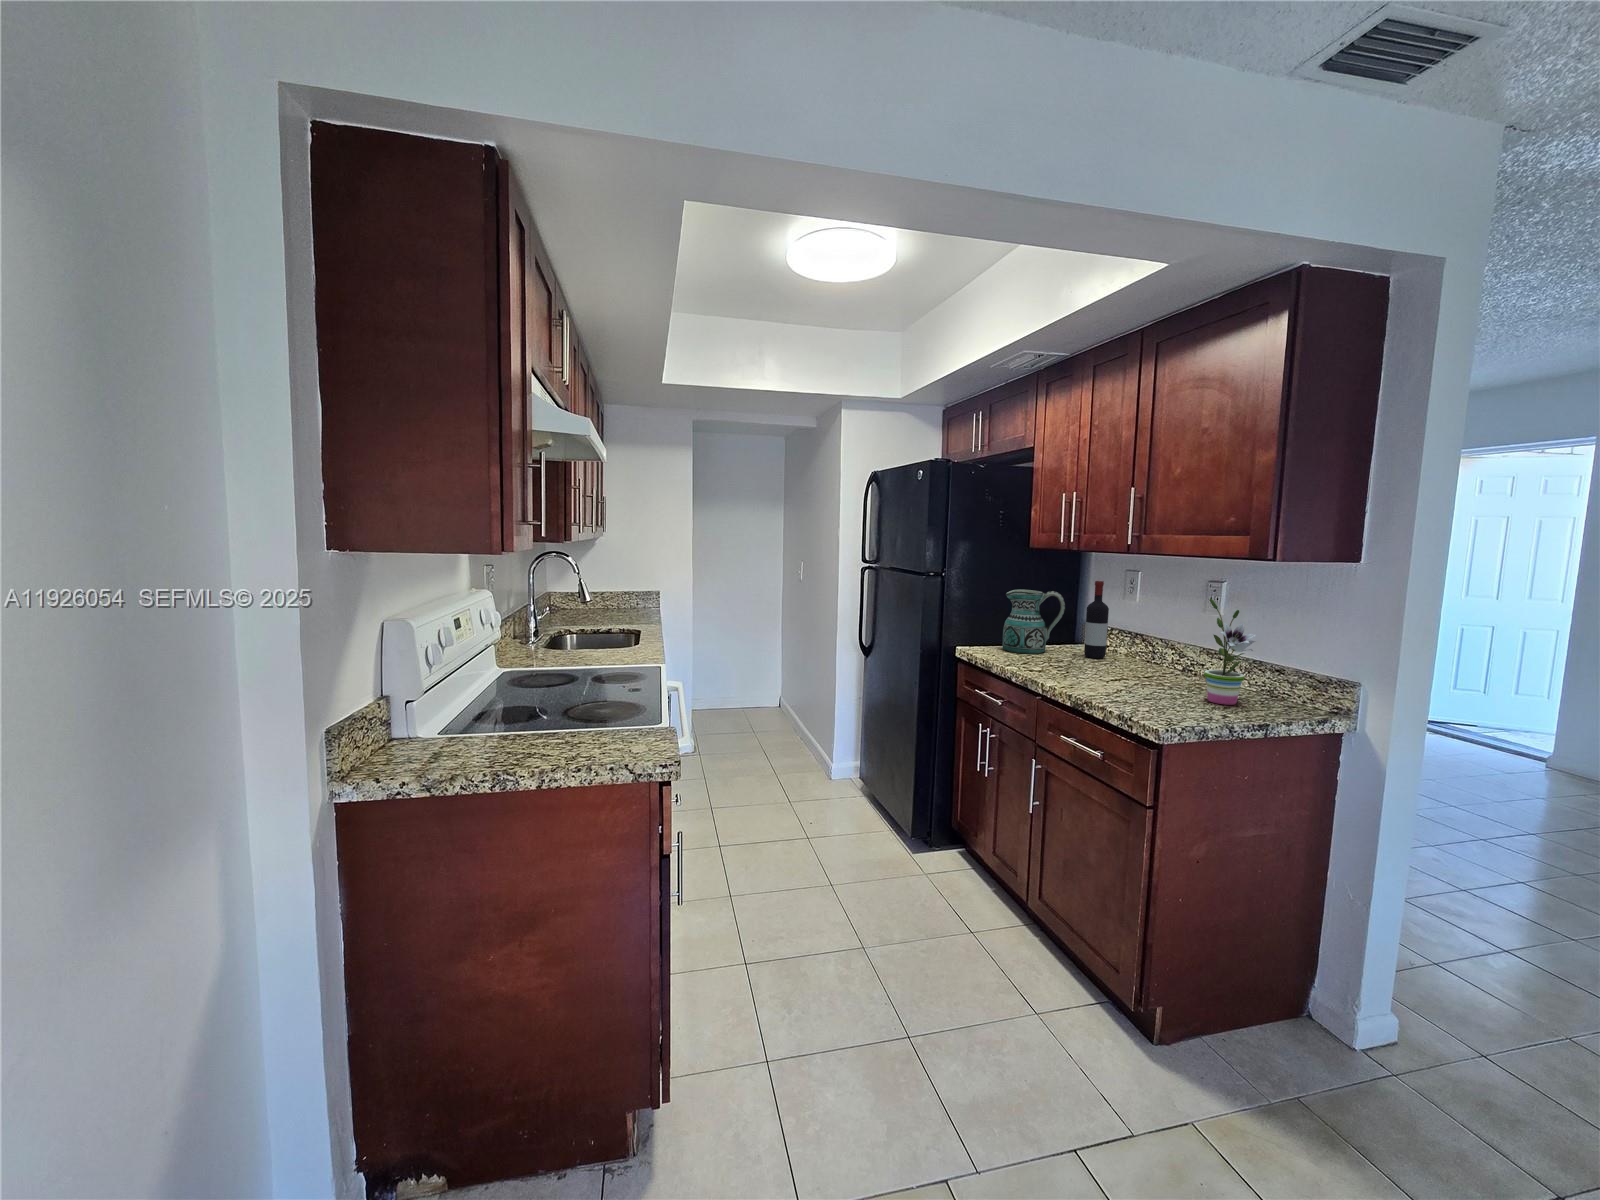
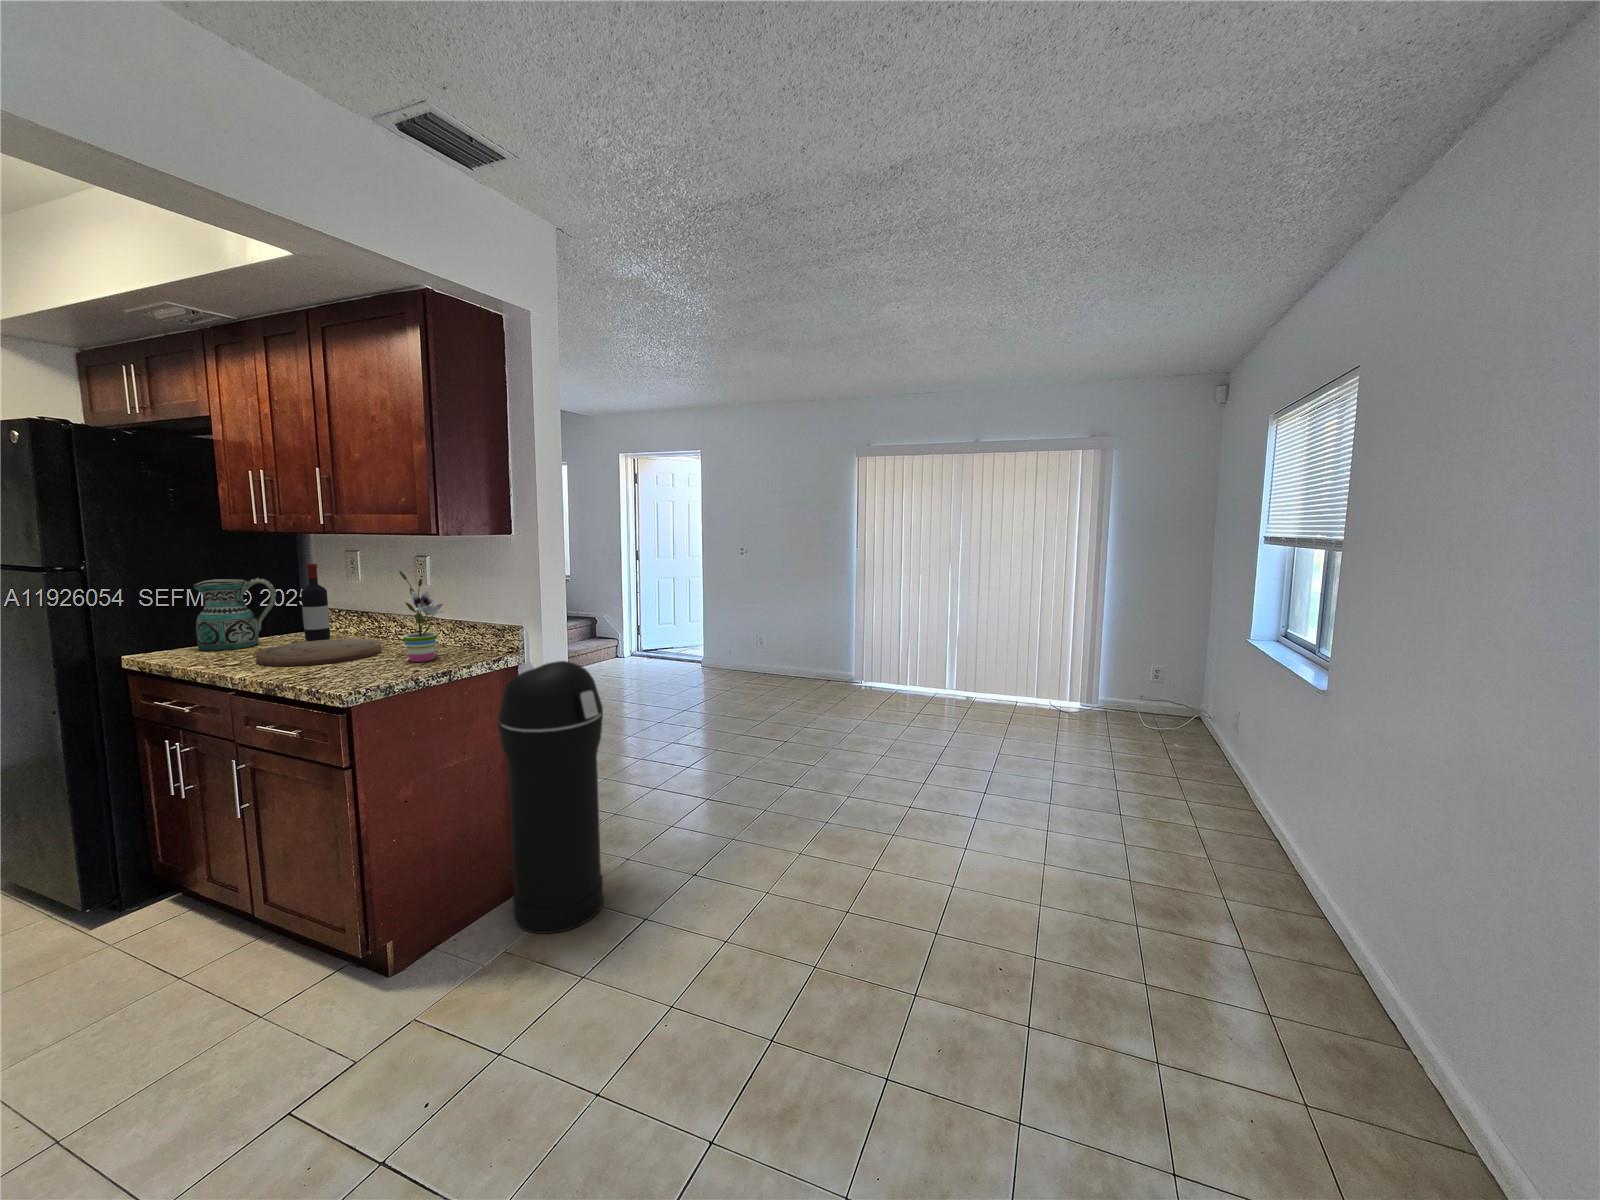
cutting board: none [1055,657,1166,687] -> present [256,639,382,666]
trash can: none [1303,743,1506,1128] -> present [498,661,603,934]

